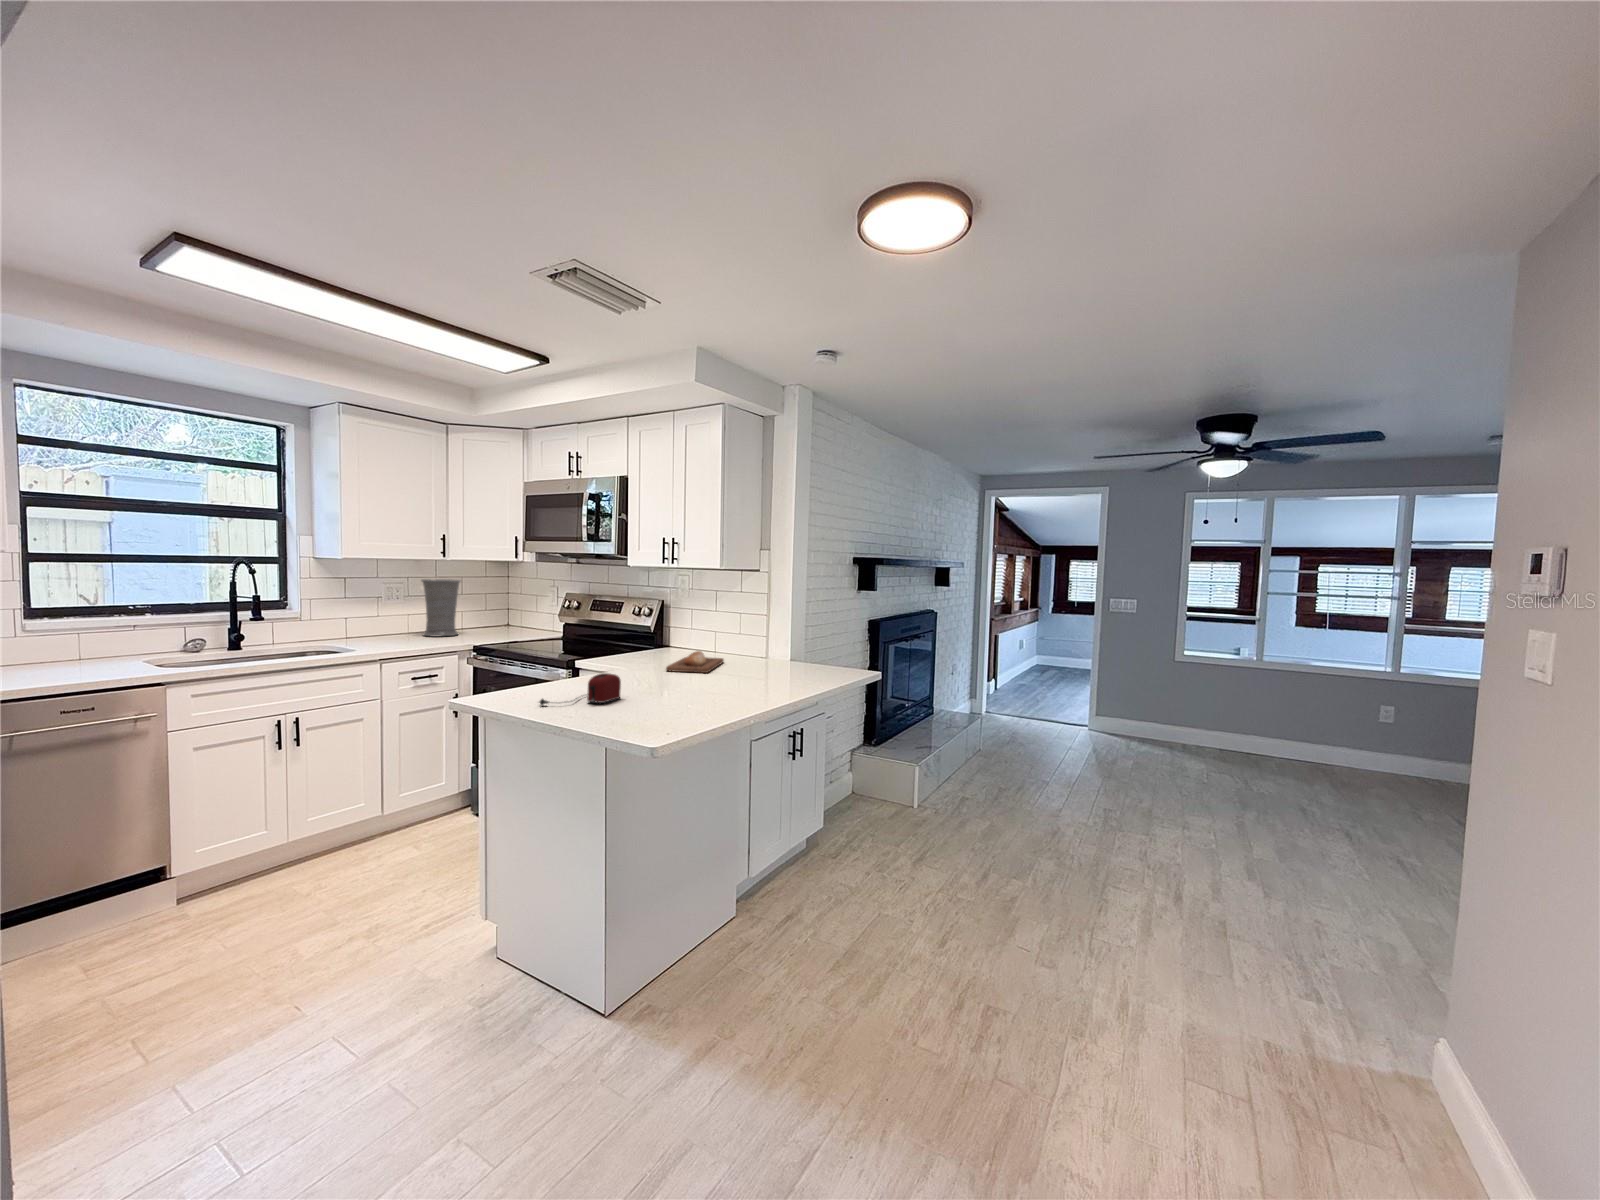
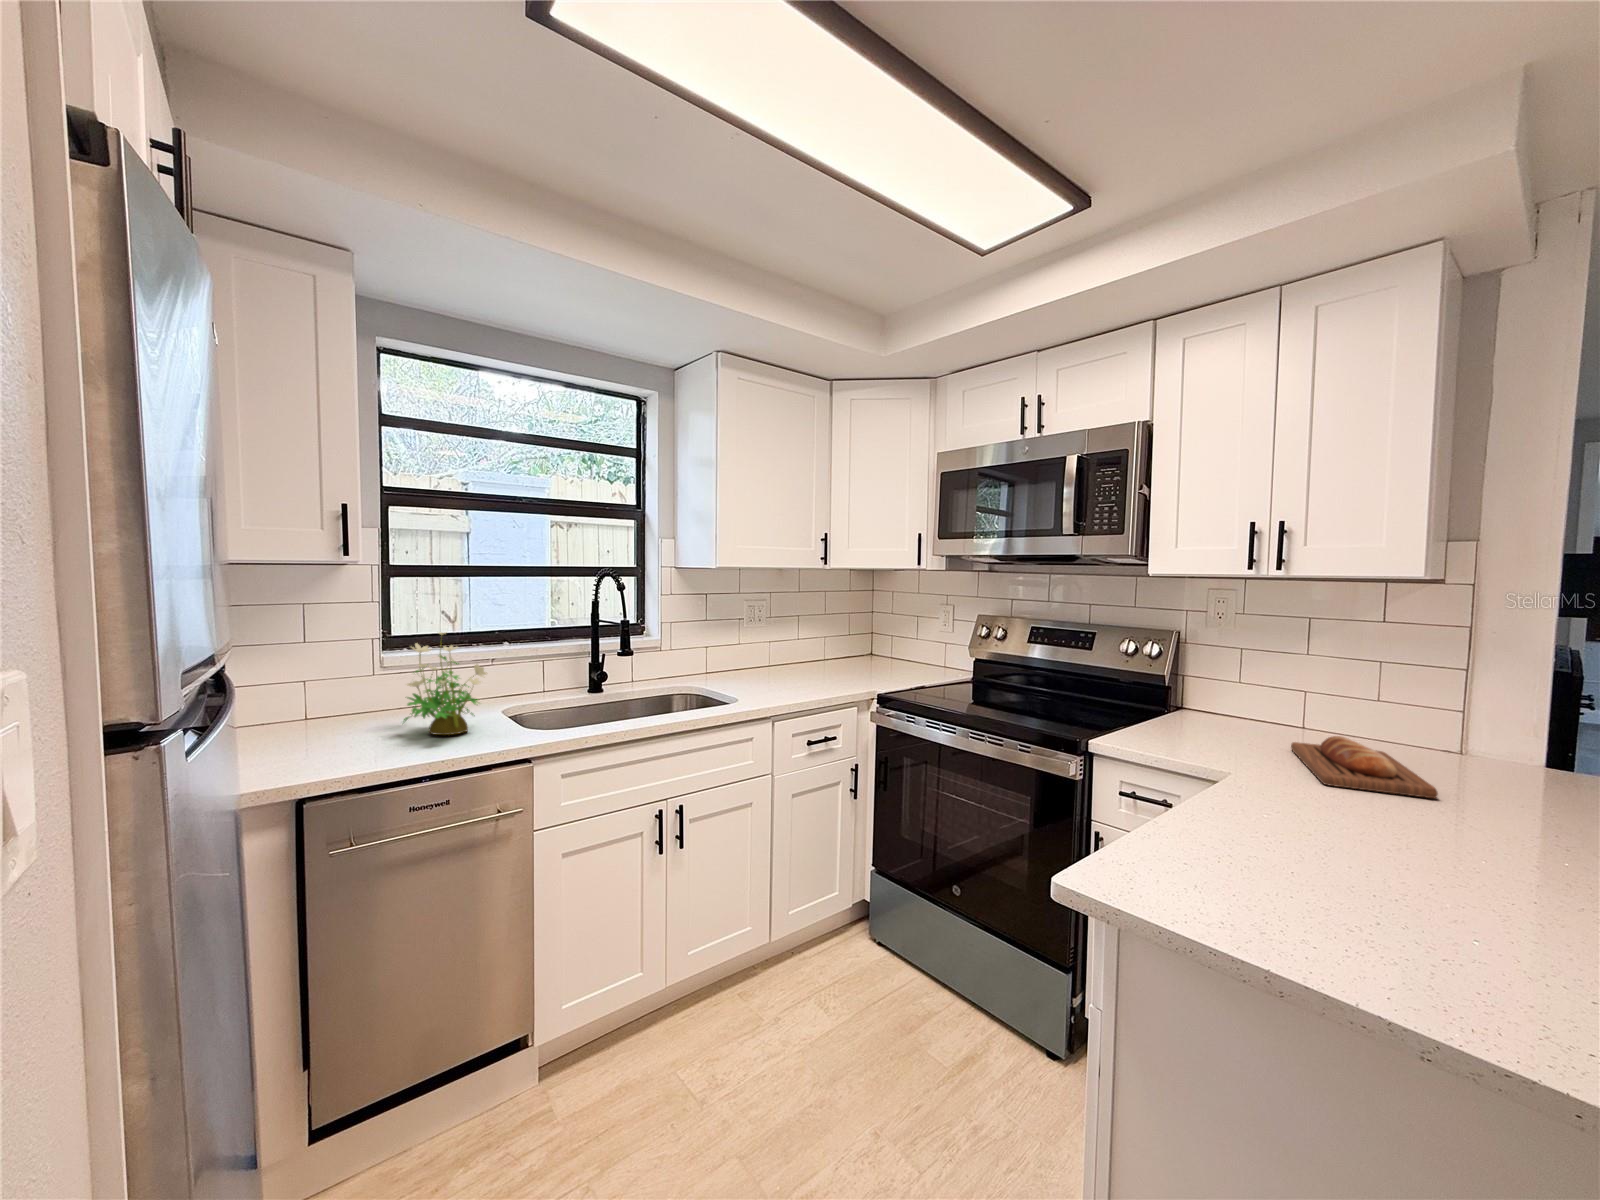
vase: present [421,579,461,636] -> none [788,594,835,672]
potted plant: none [44,601,126,673] -> present [403,632,487,735]
toaster: present [539,673,621,705] -> none [1292,844,1475,940]

